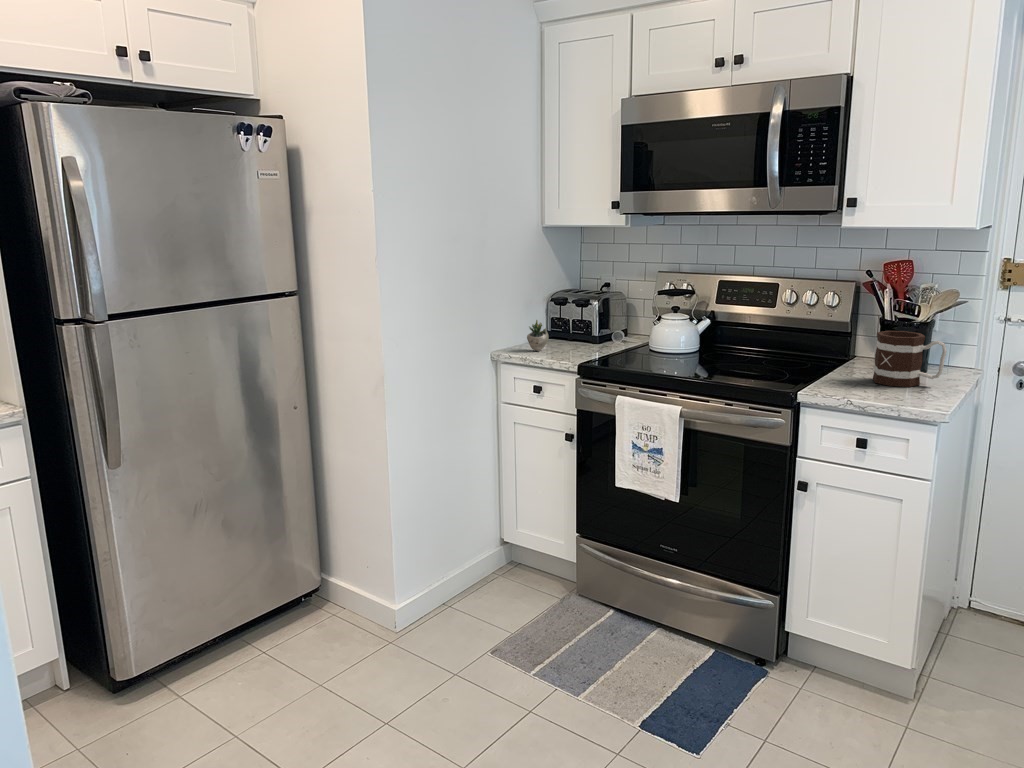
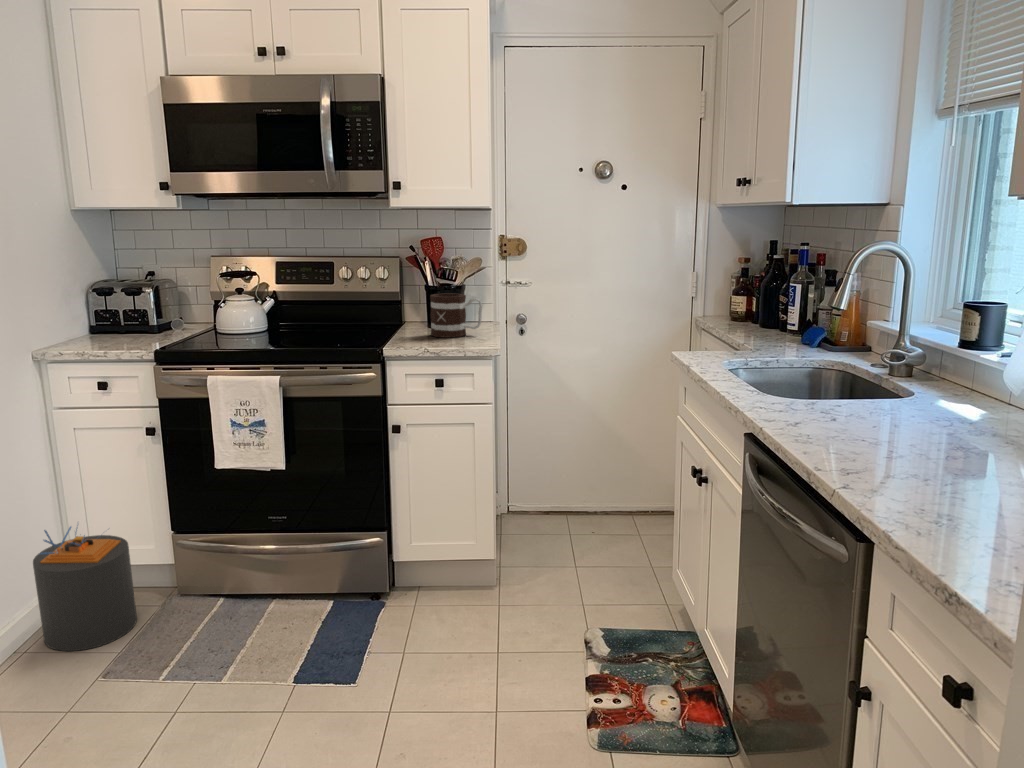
succulent plant: present [527,318,568,351] -> none [77,305,127,344]
trash can: none [463,505,538,621] -> present [33,527,137,651]

